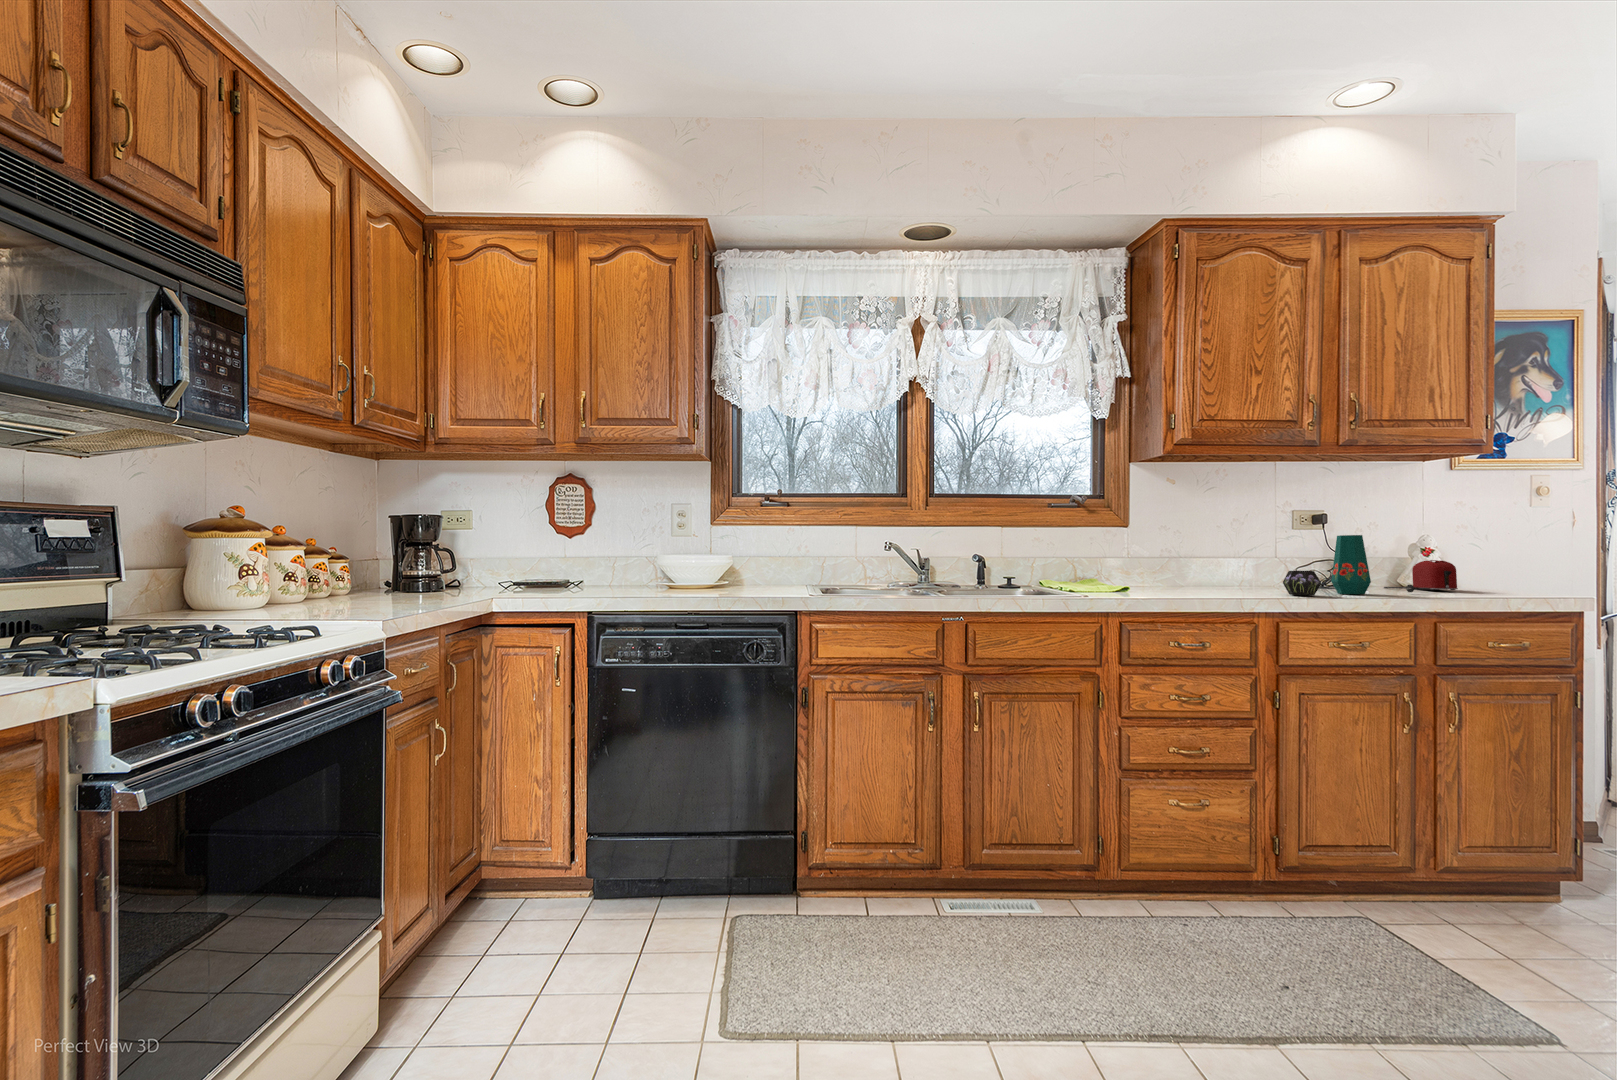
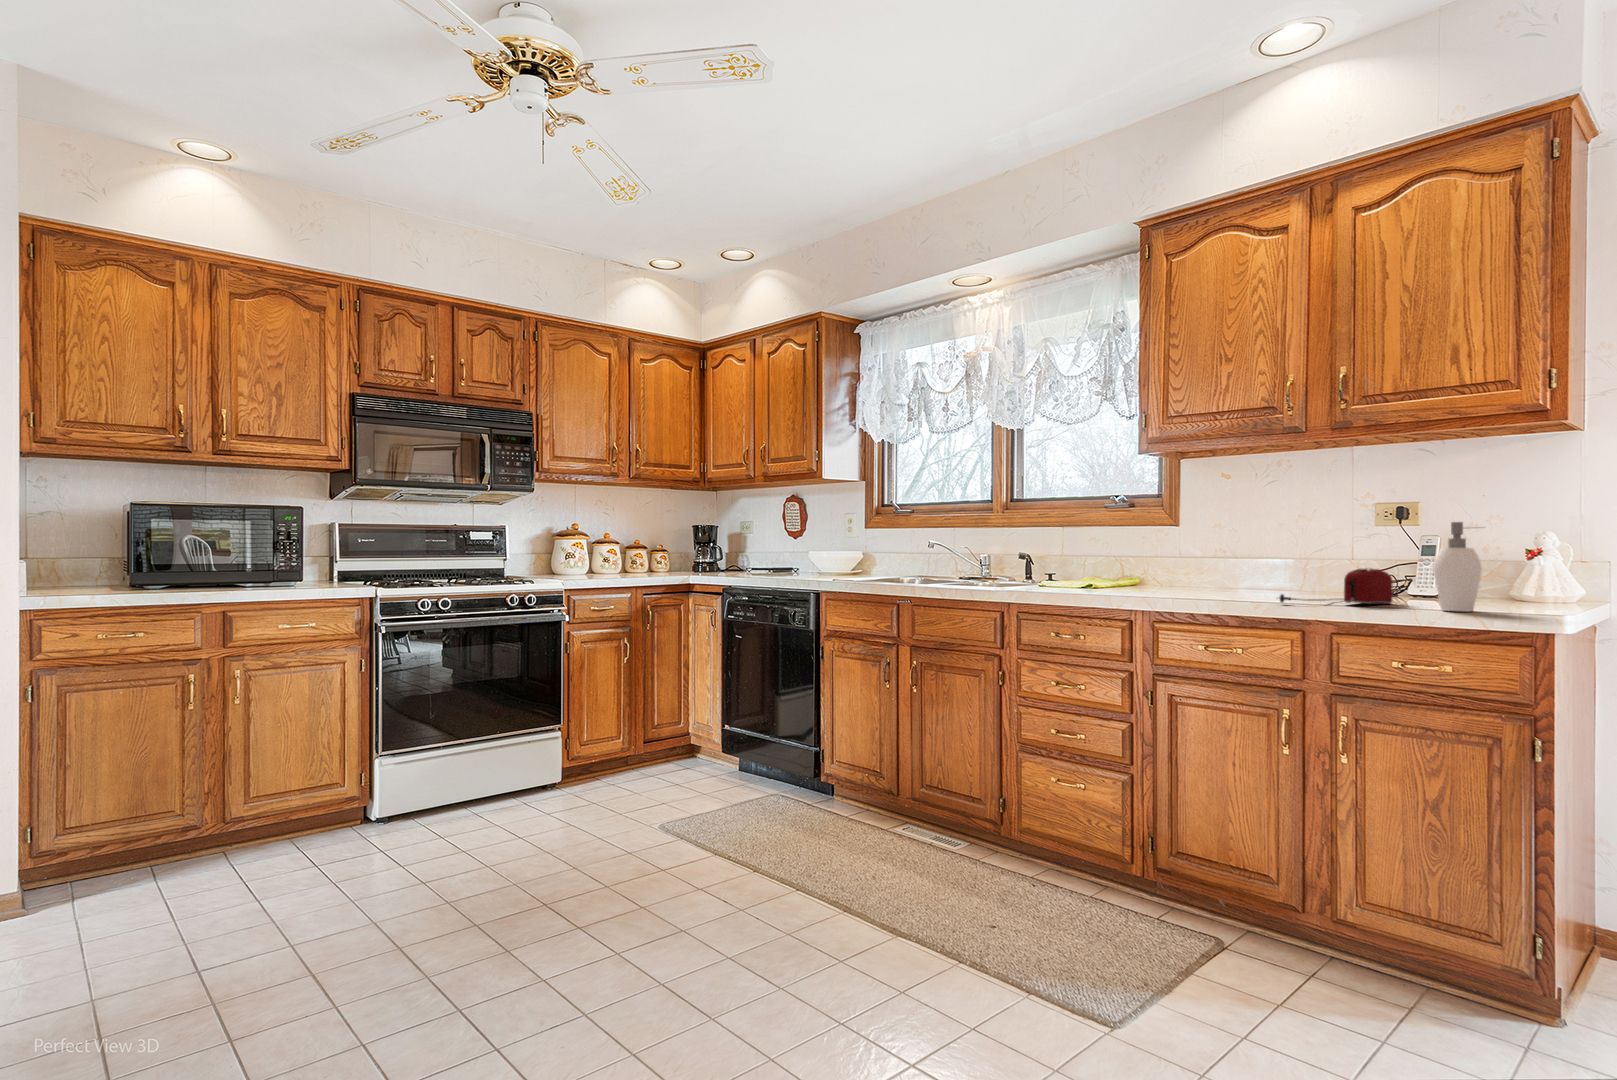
soap dispenser: none [1500,521,1558,592] -> present [1433,522,1482,611]
vase: present [1283,535,1371,595] -> none [1142,540,1241,602]

